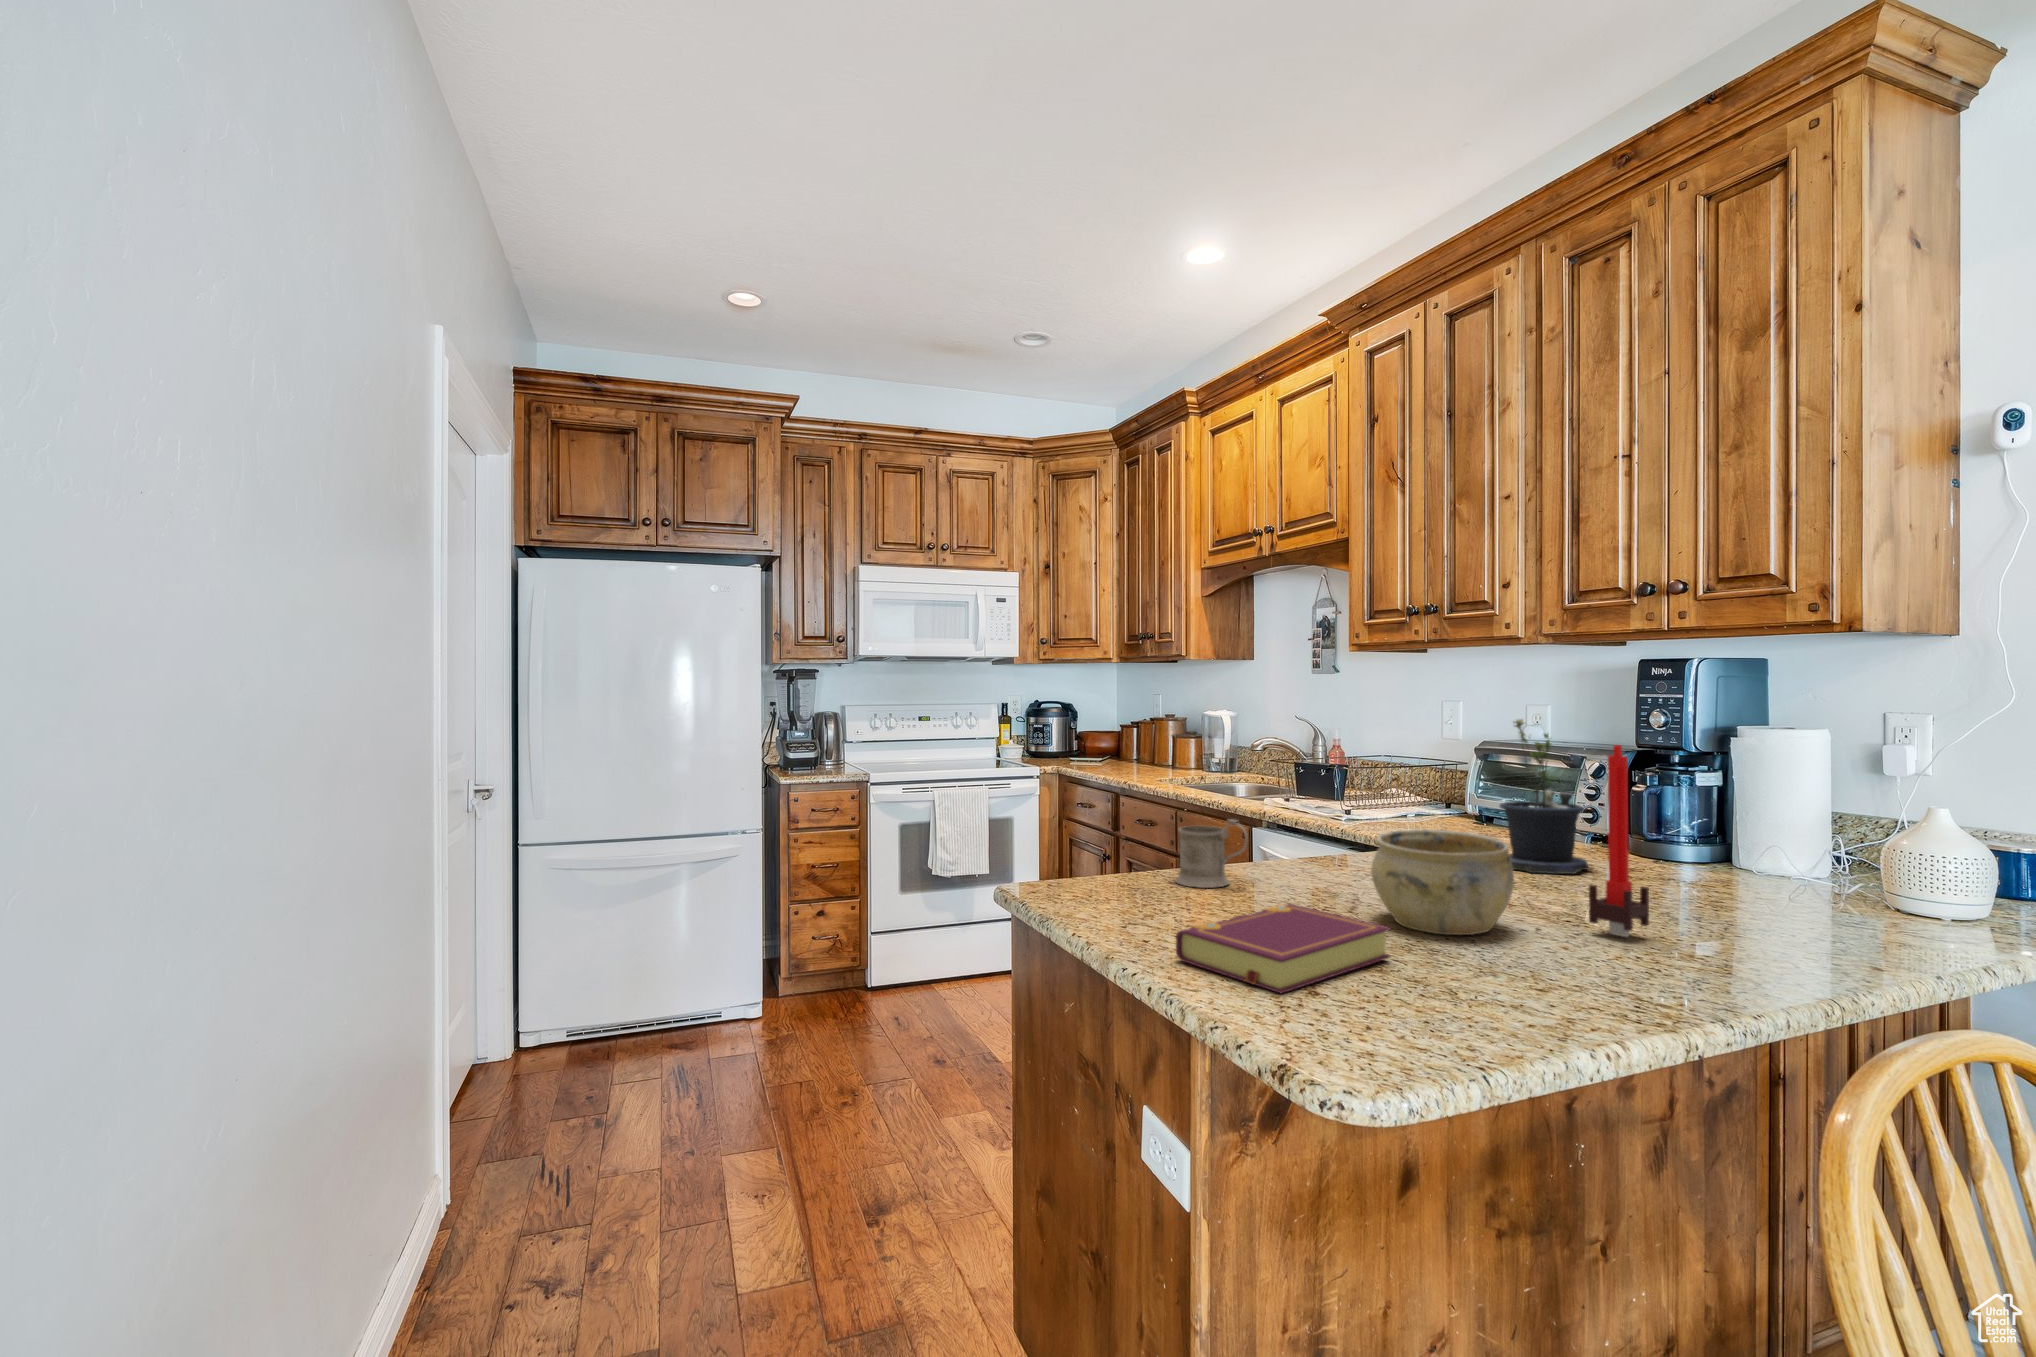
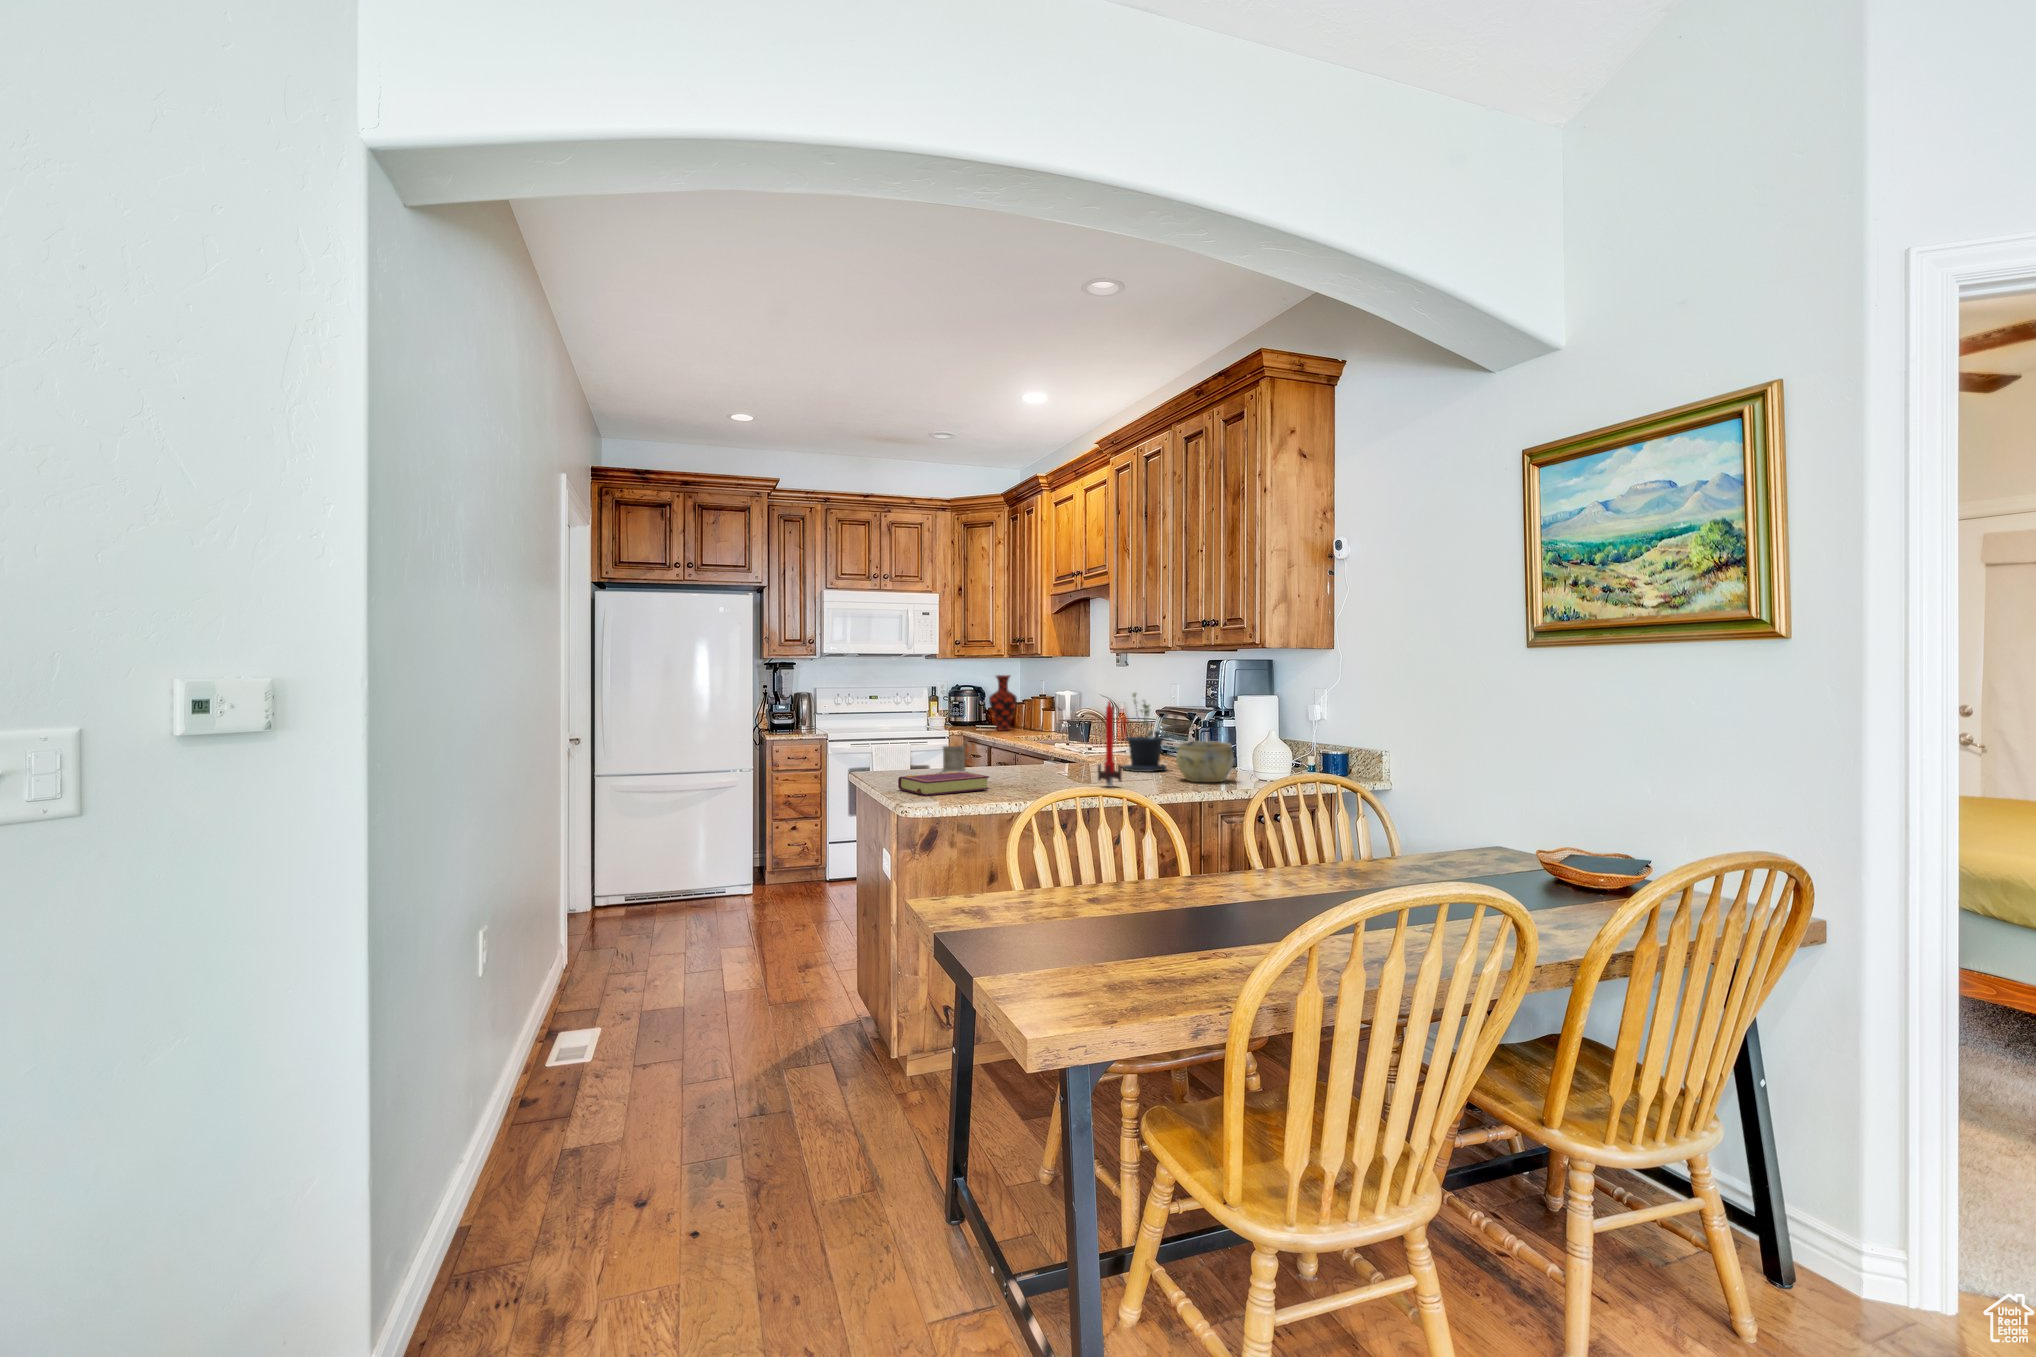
vase: none [1095,687,1135,766] -> present [989,675,1017,731]
ceramic bowl: present [1371,829,1514,935] -> present [1176,741,1234,782]

